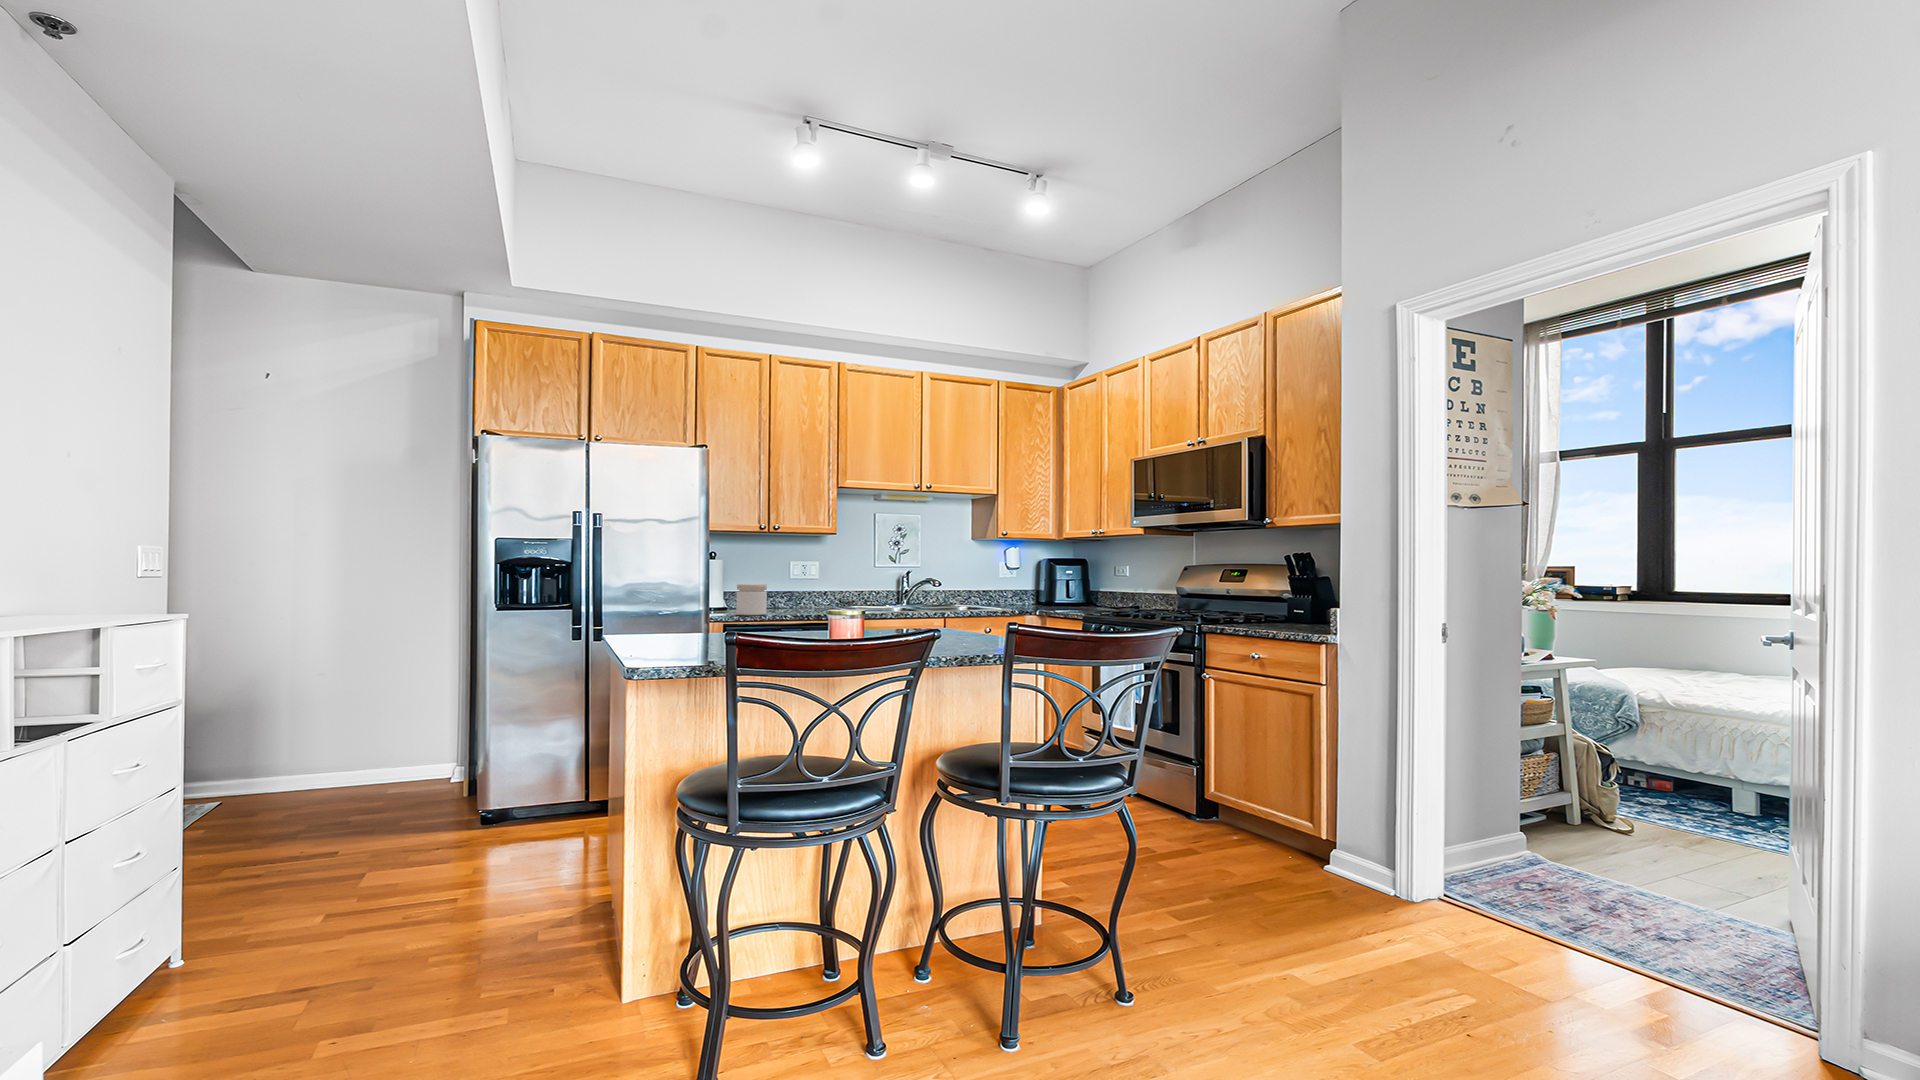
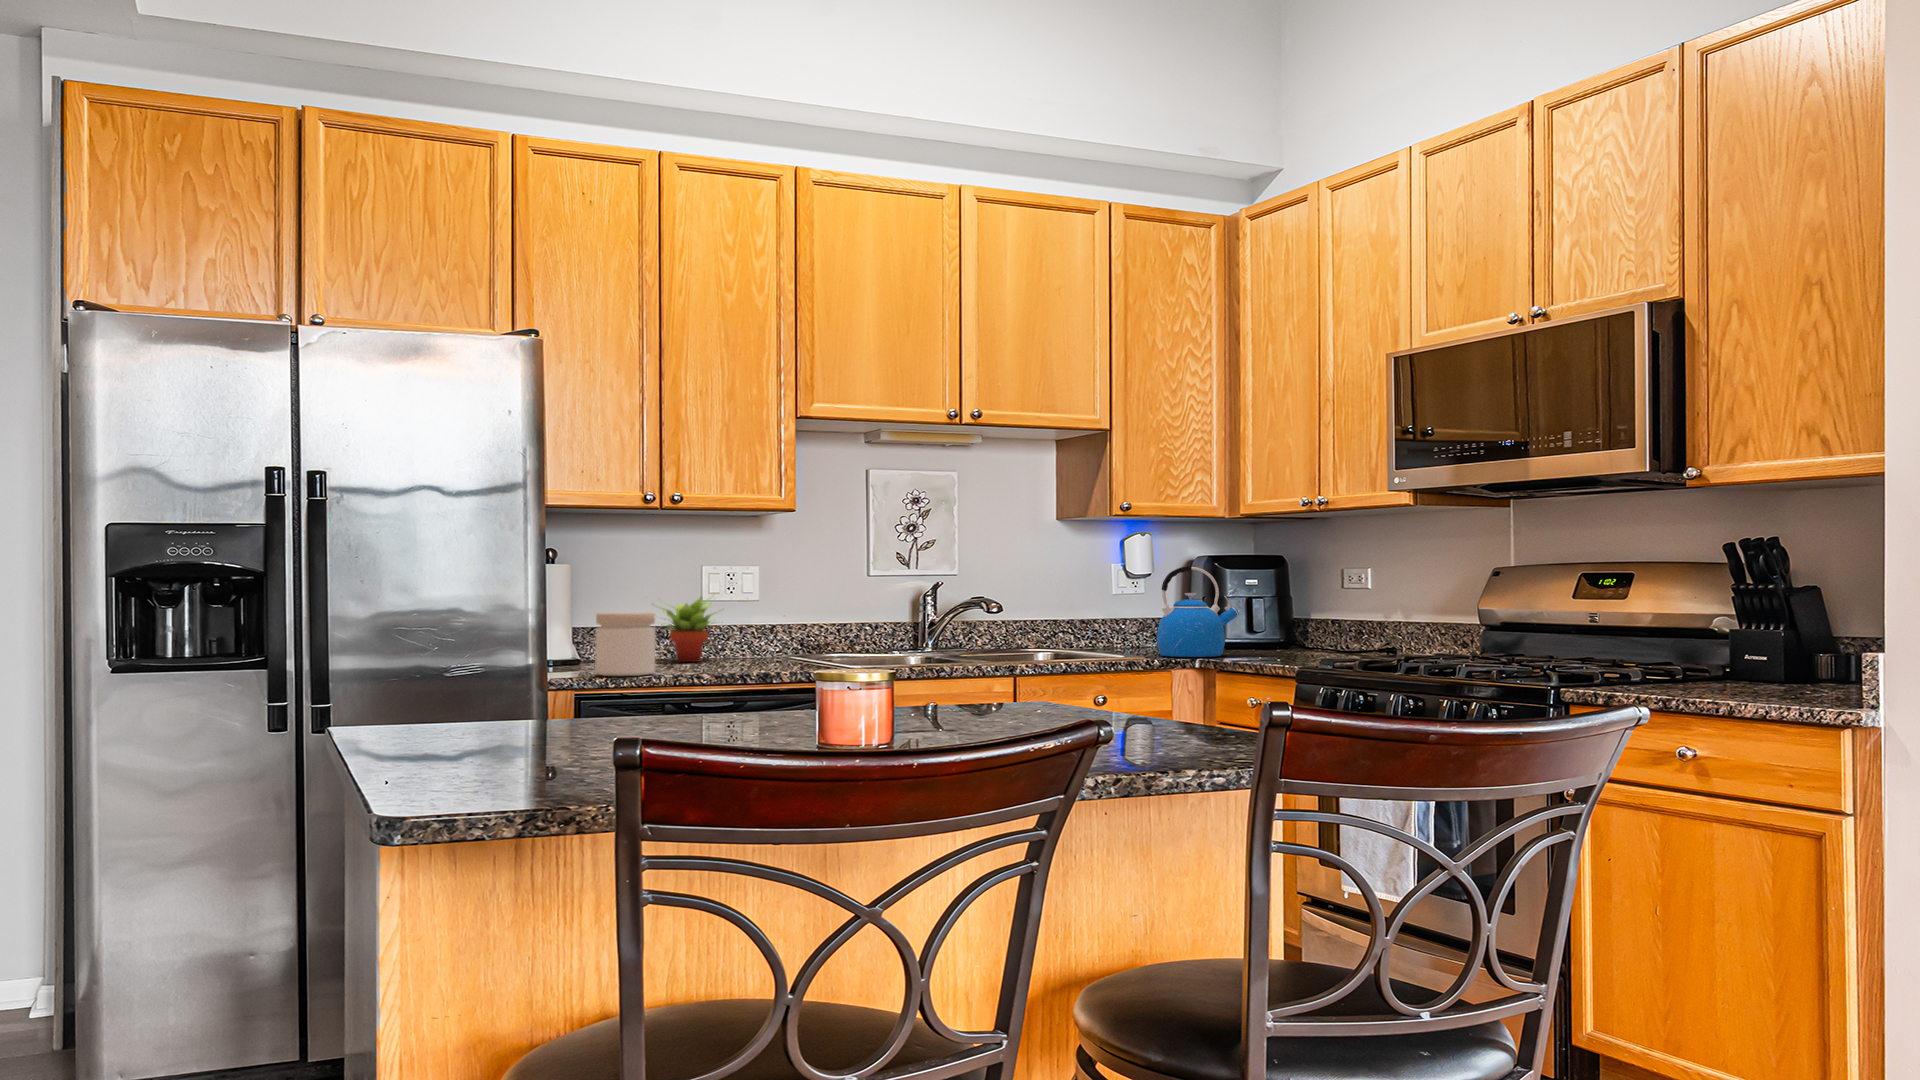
kettle: none [1018,563,1059,609] -> present [1157,566,1239,657]
succulent plant: none [766,575,803,609] -> present [661,597,721,662]

